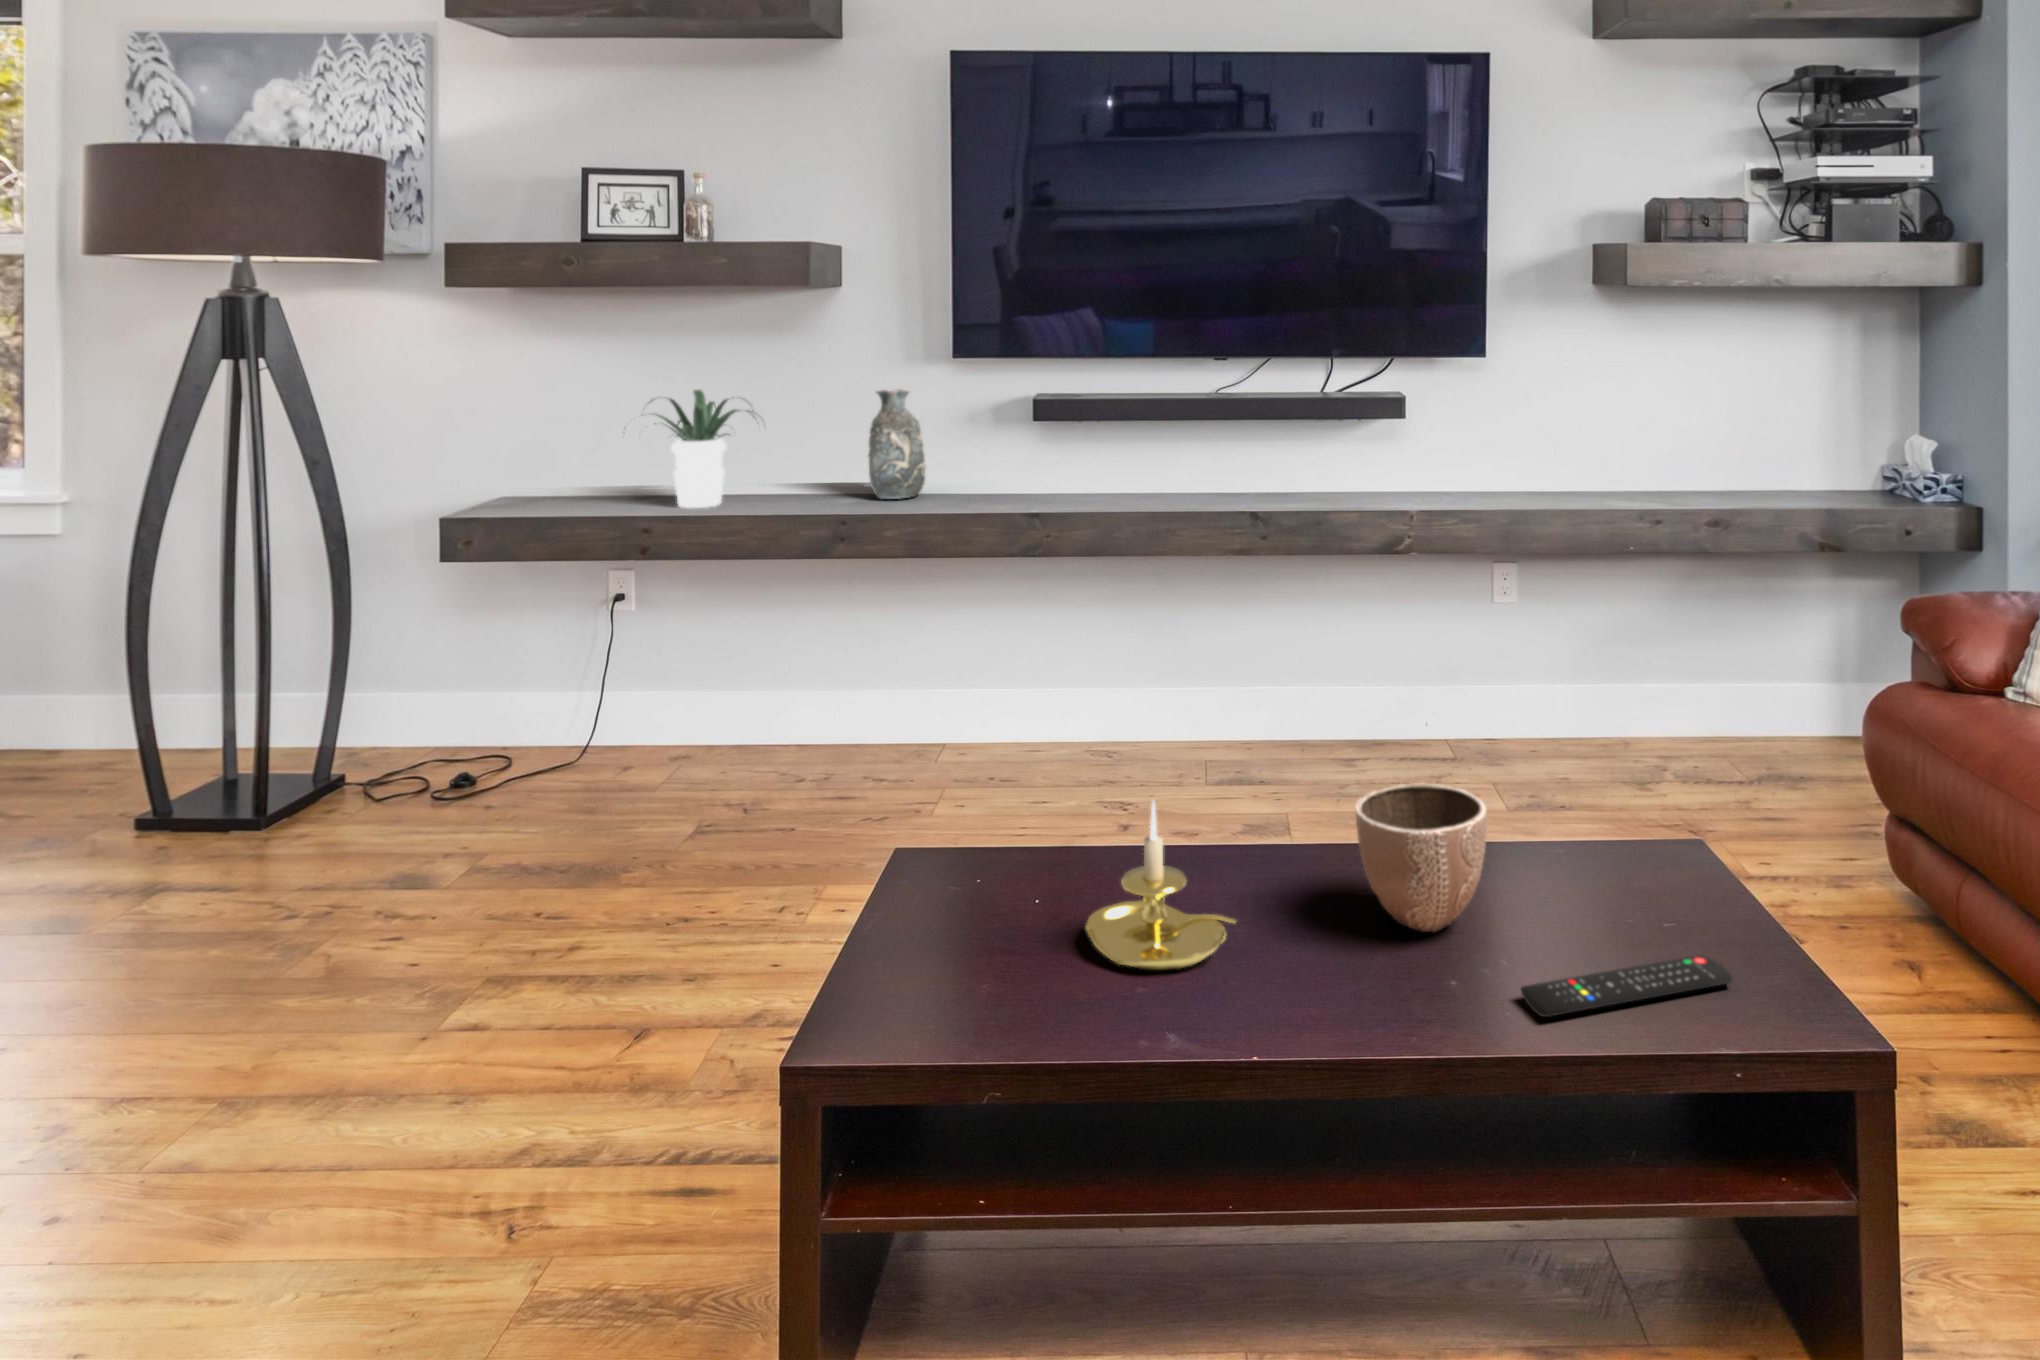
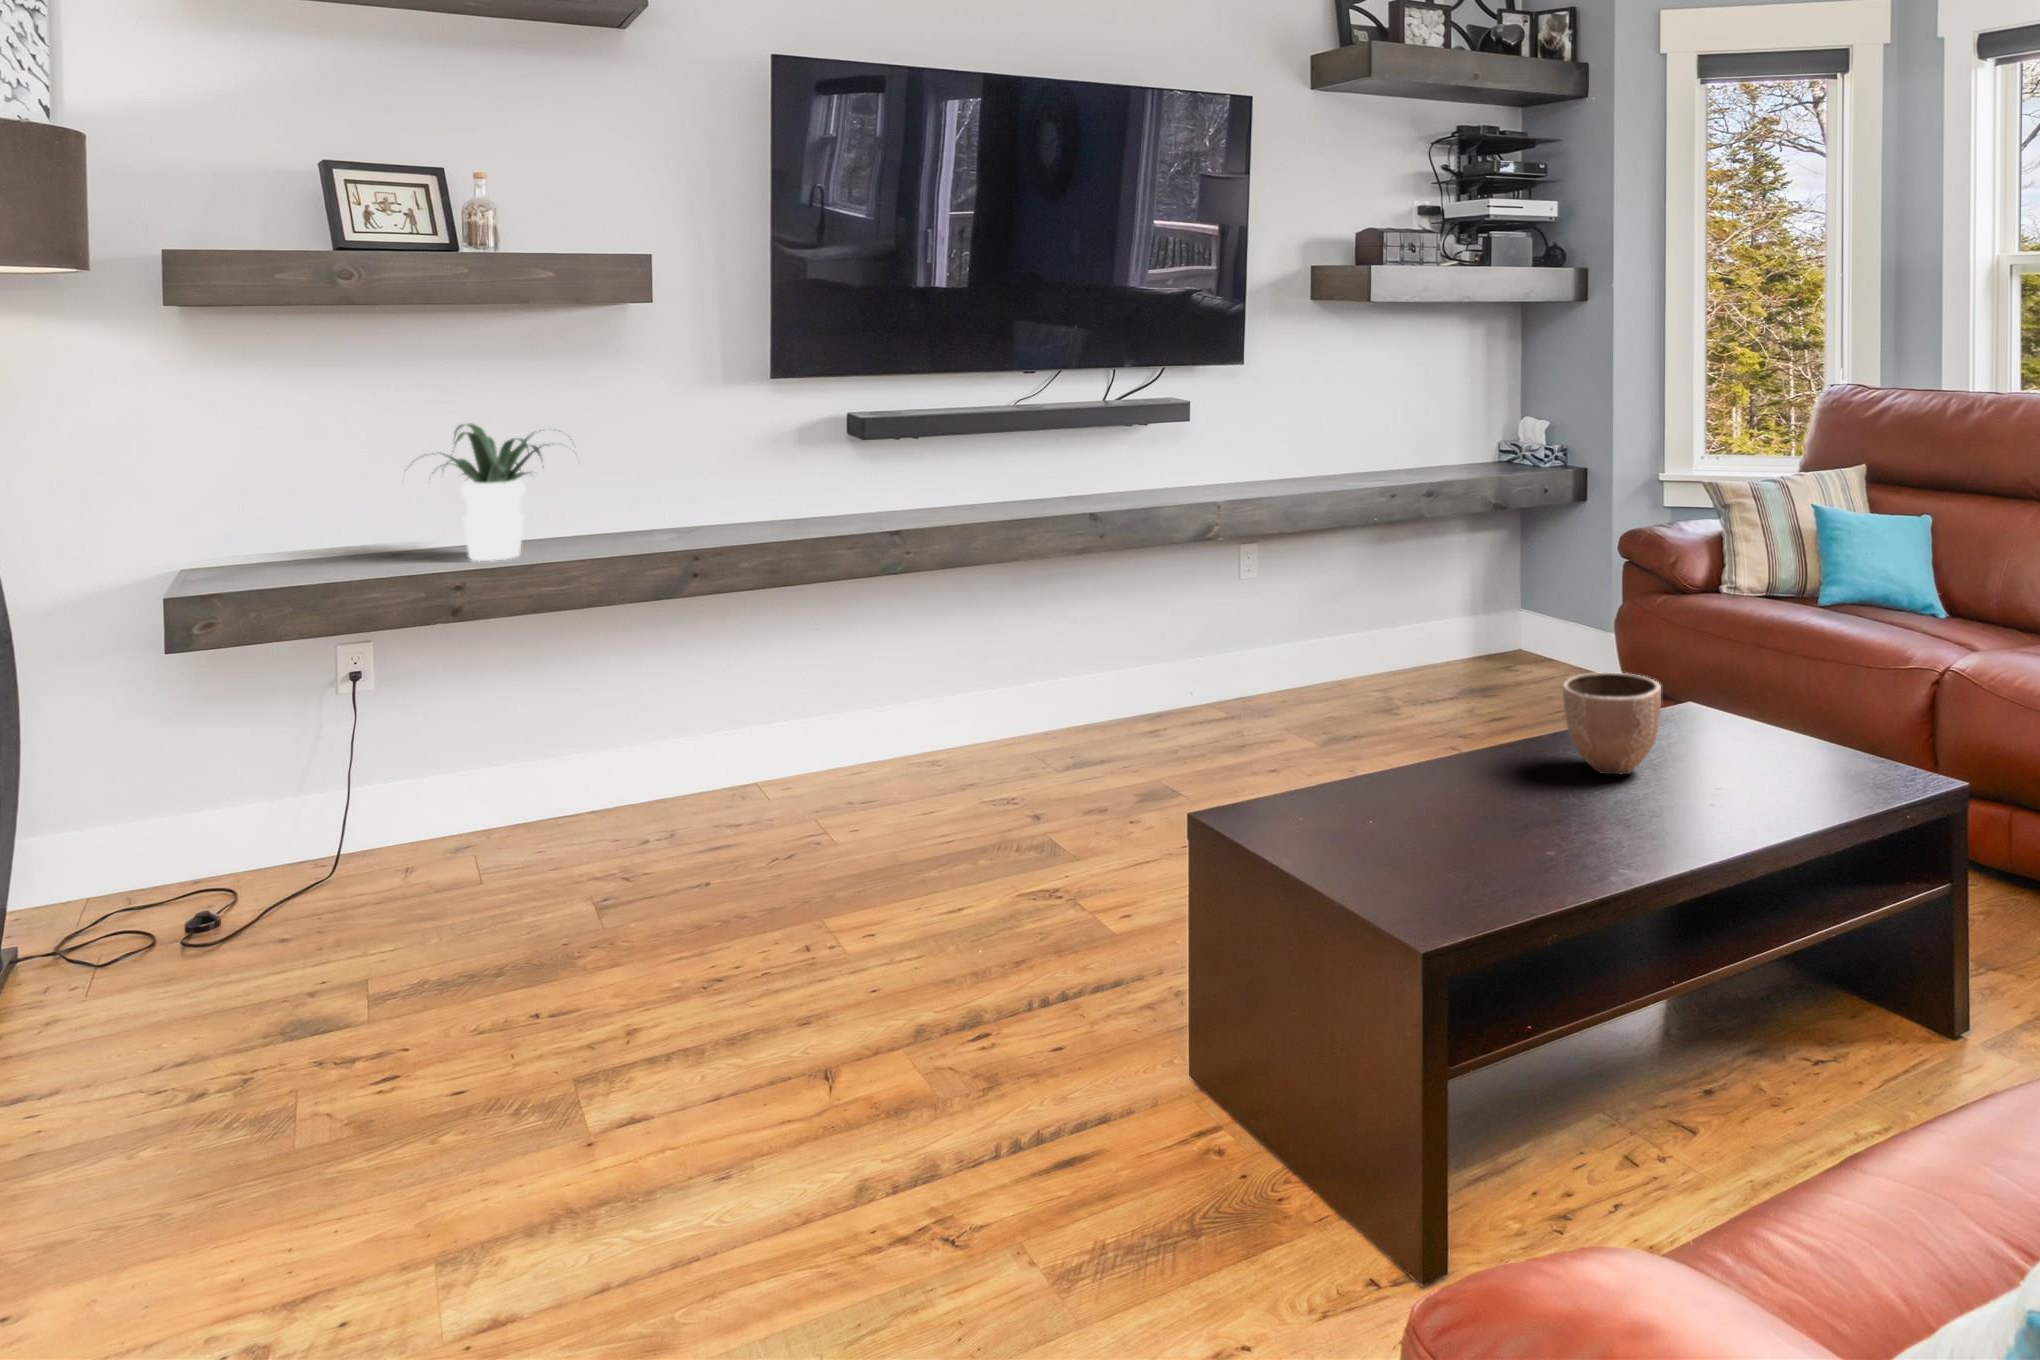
decorative vase: present [868,389,926,499] -> none [678,414,743,534]
candle holder: present [1086,801,1236,970] -> none [1423,702,1555,829]
remote control: present [1521,955,1732,1017] -> none [1733,751,1822,798]

